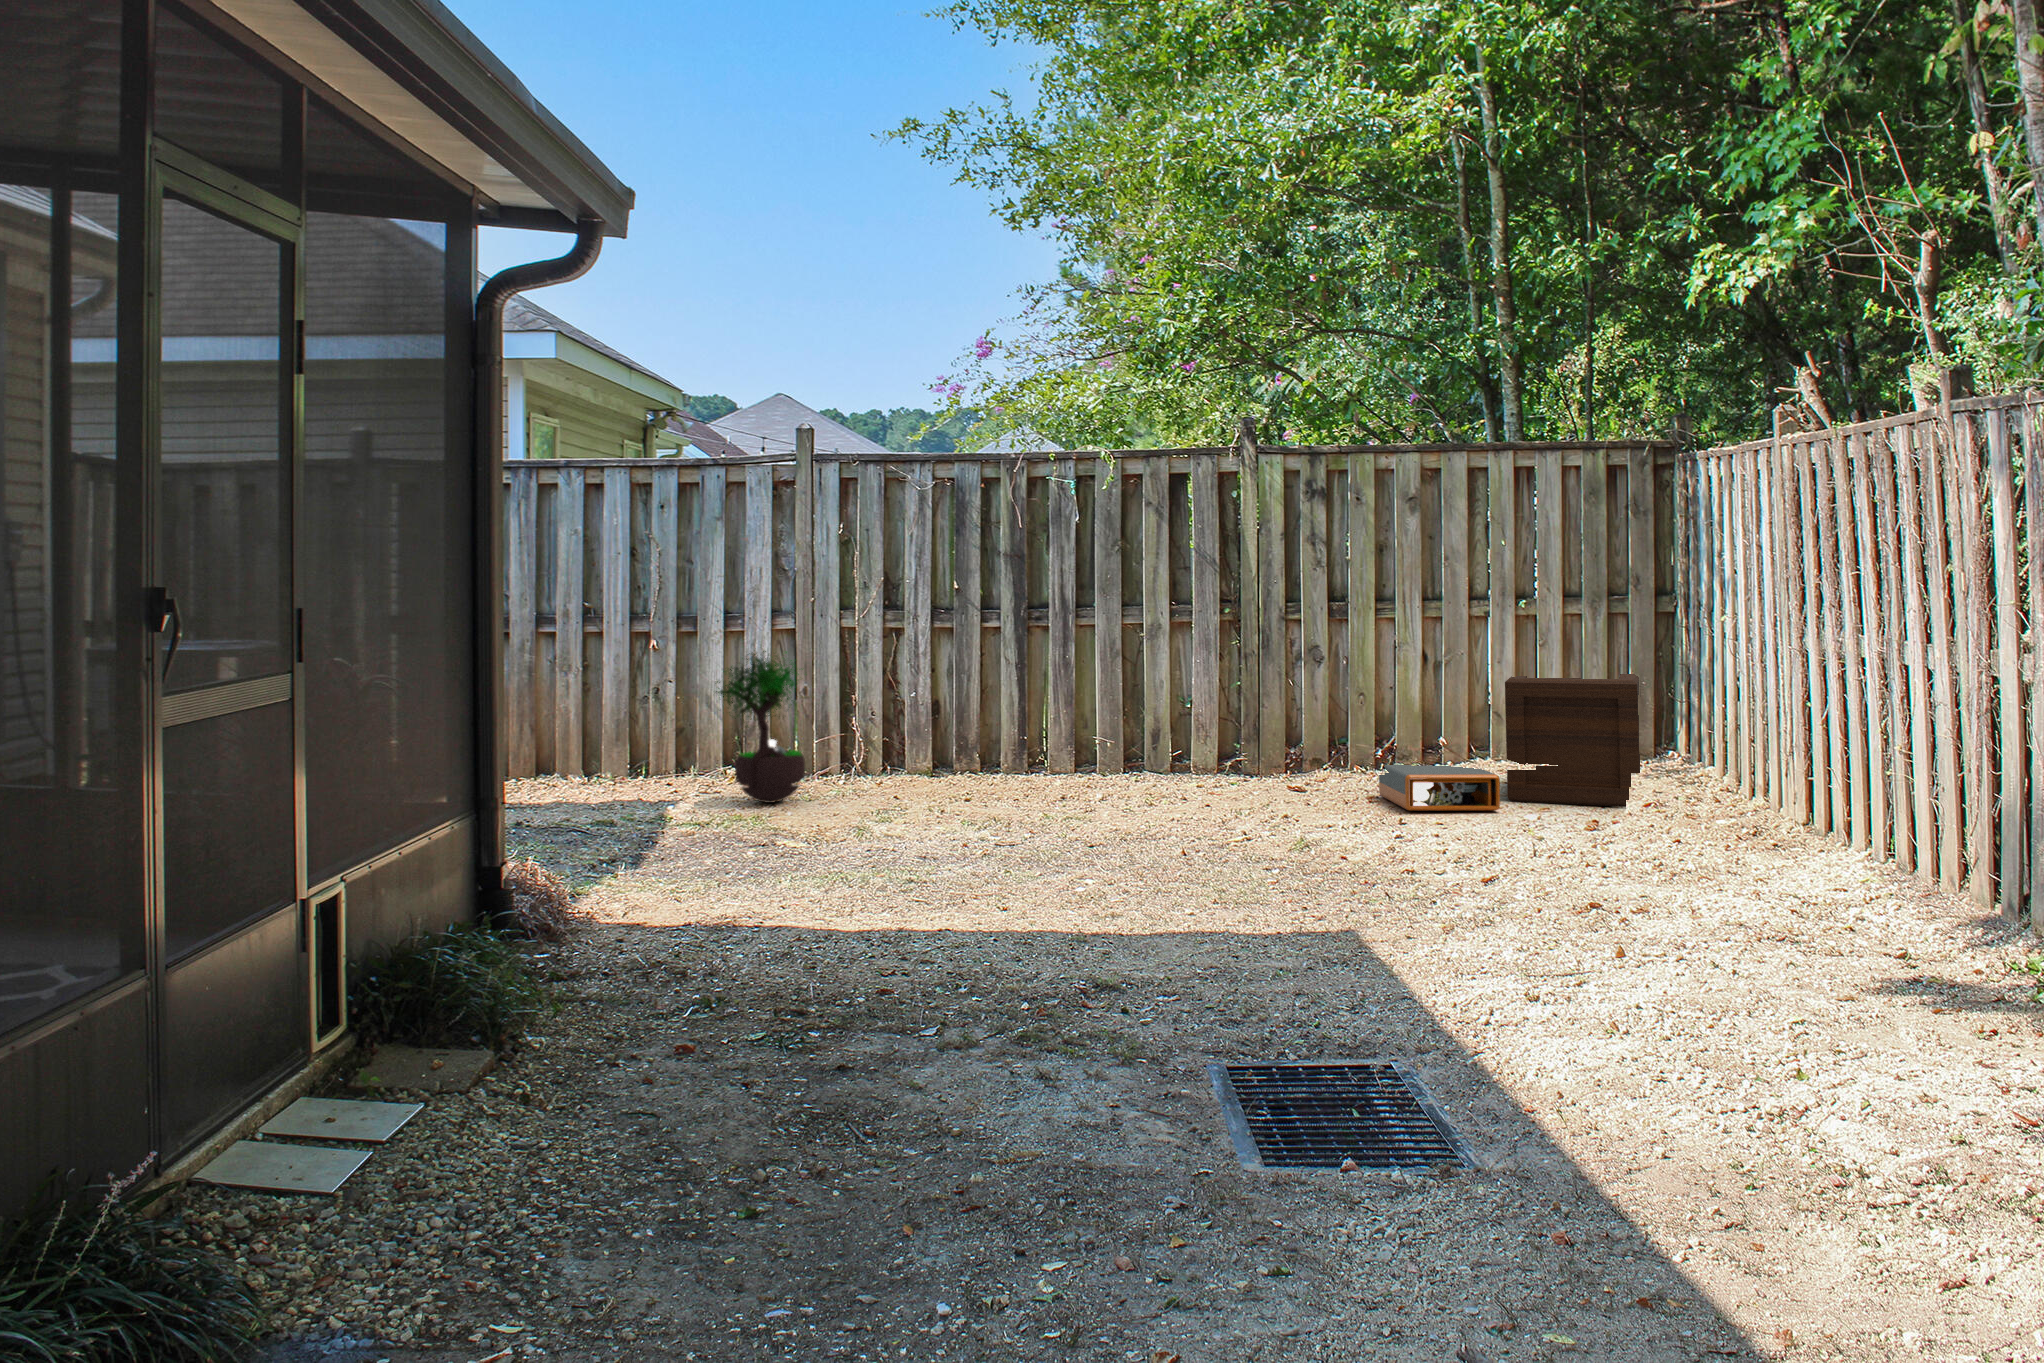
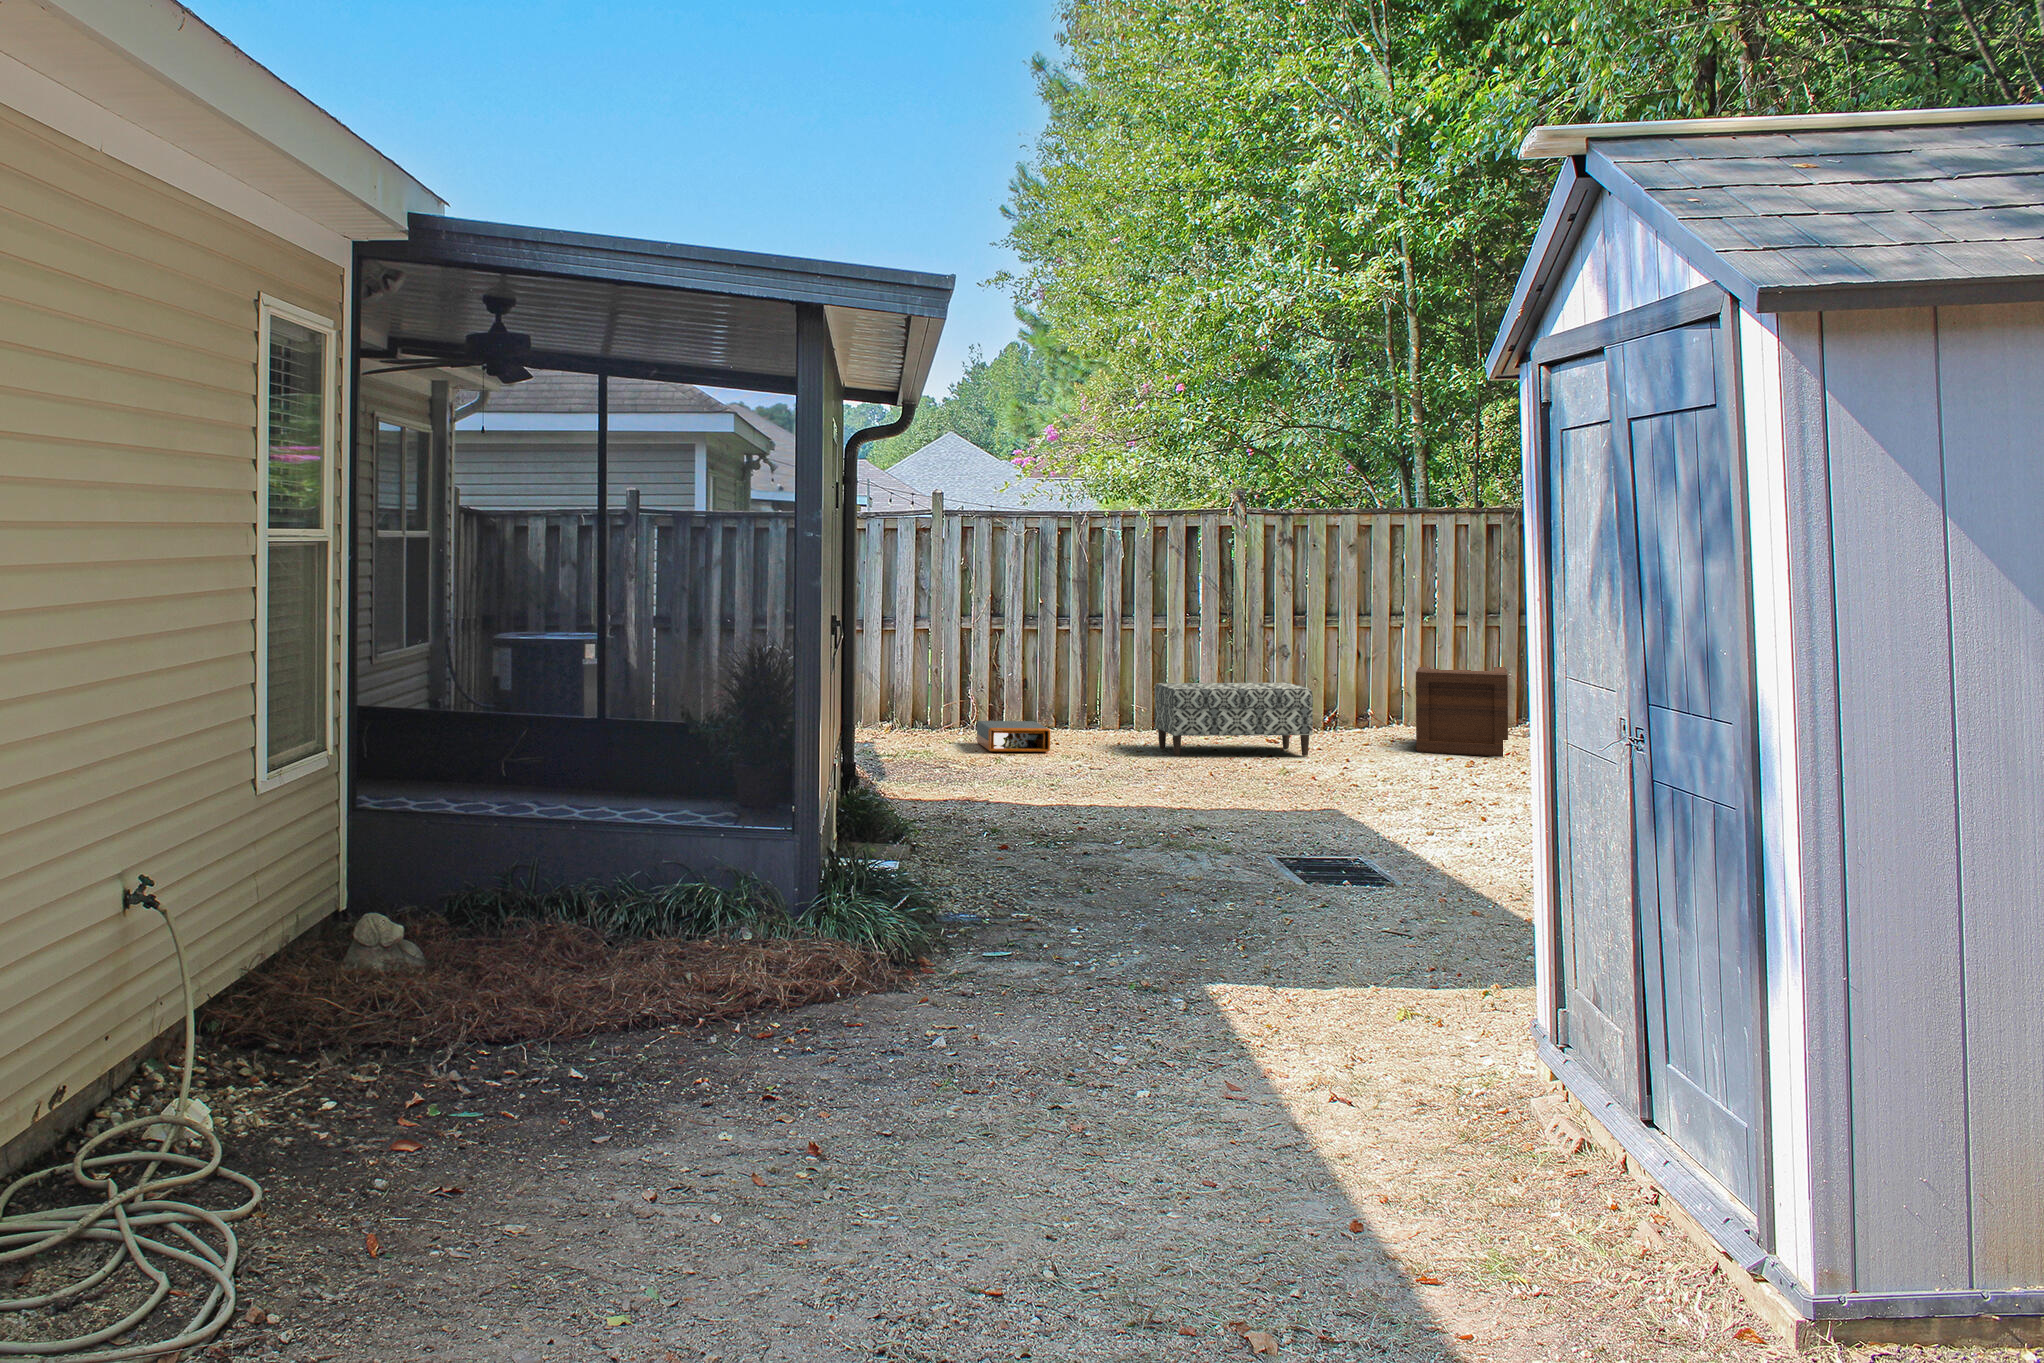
potted tree: present [715,651,805,803] -> none [882,637,946,745]
bench: none [1124,701,1348,816] -> present [1155,682,1313,757]
storage box: present [1379,765,1500,811] -> present [977,721,1050,752]

